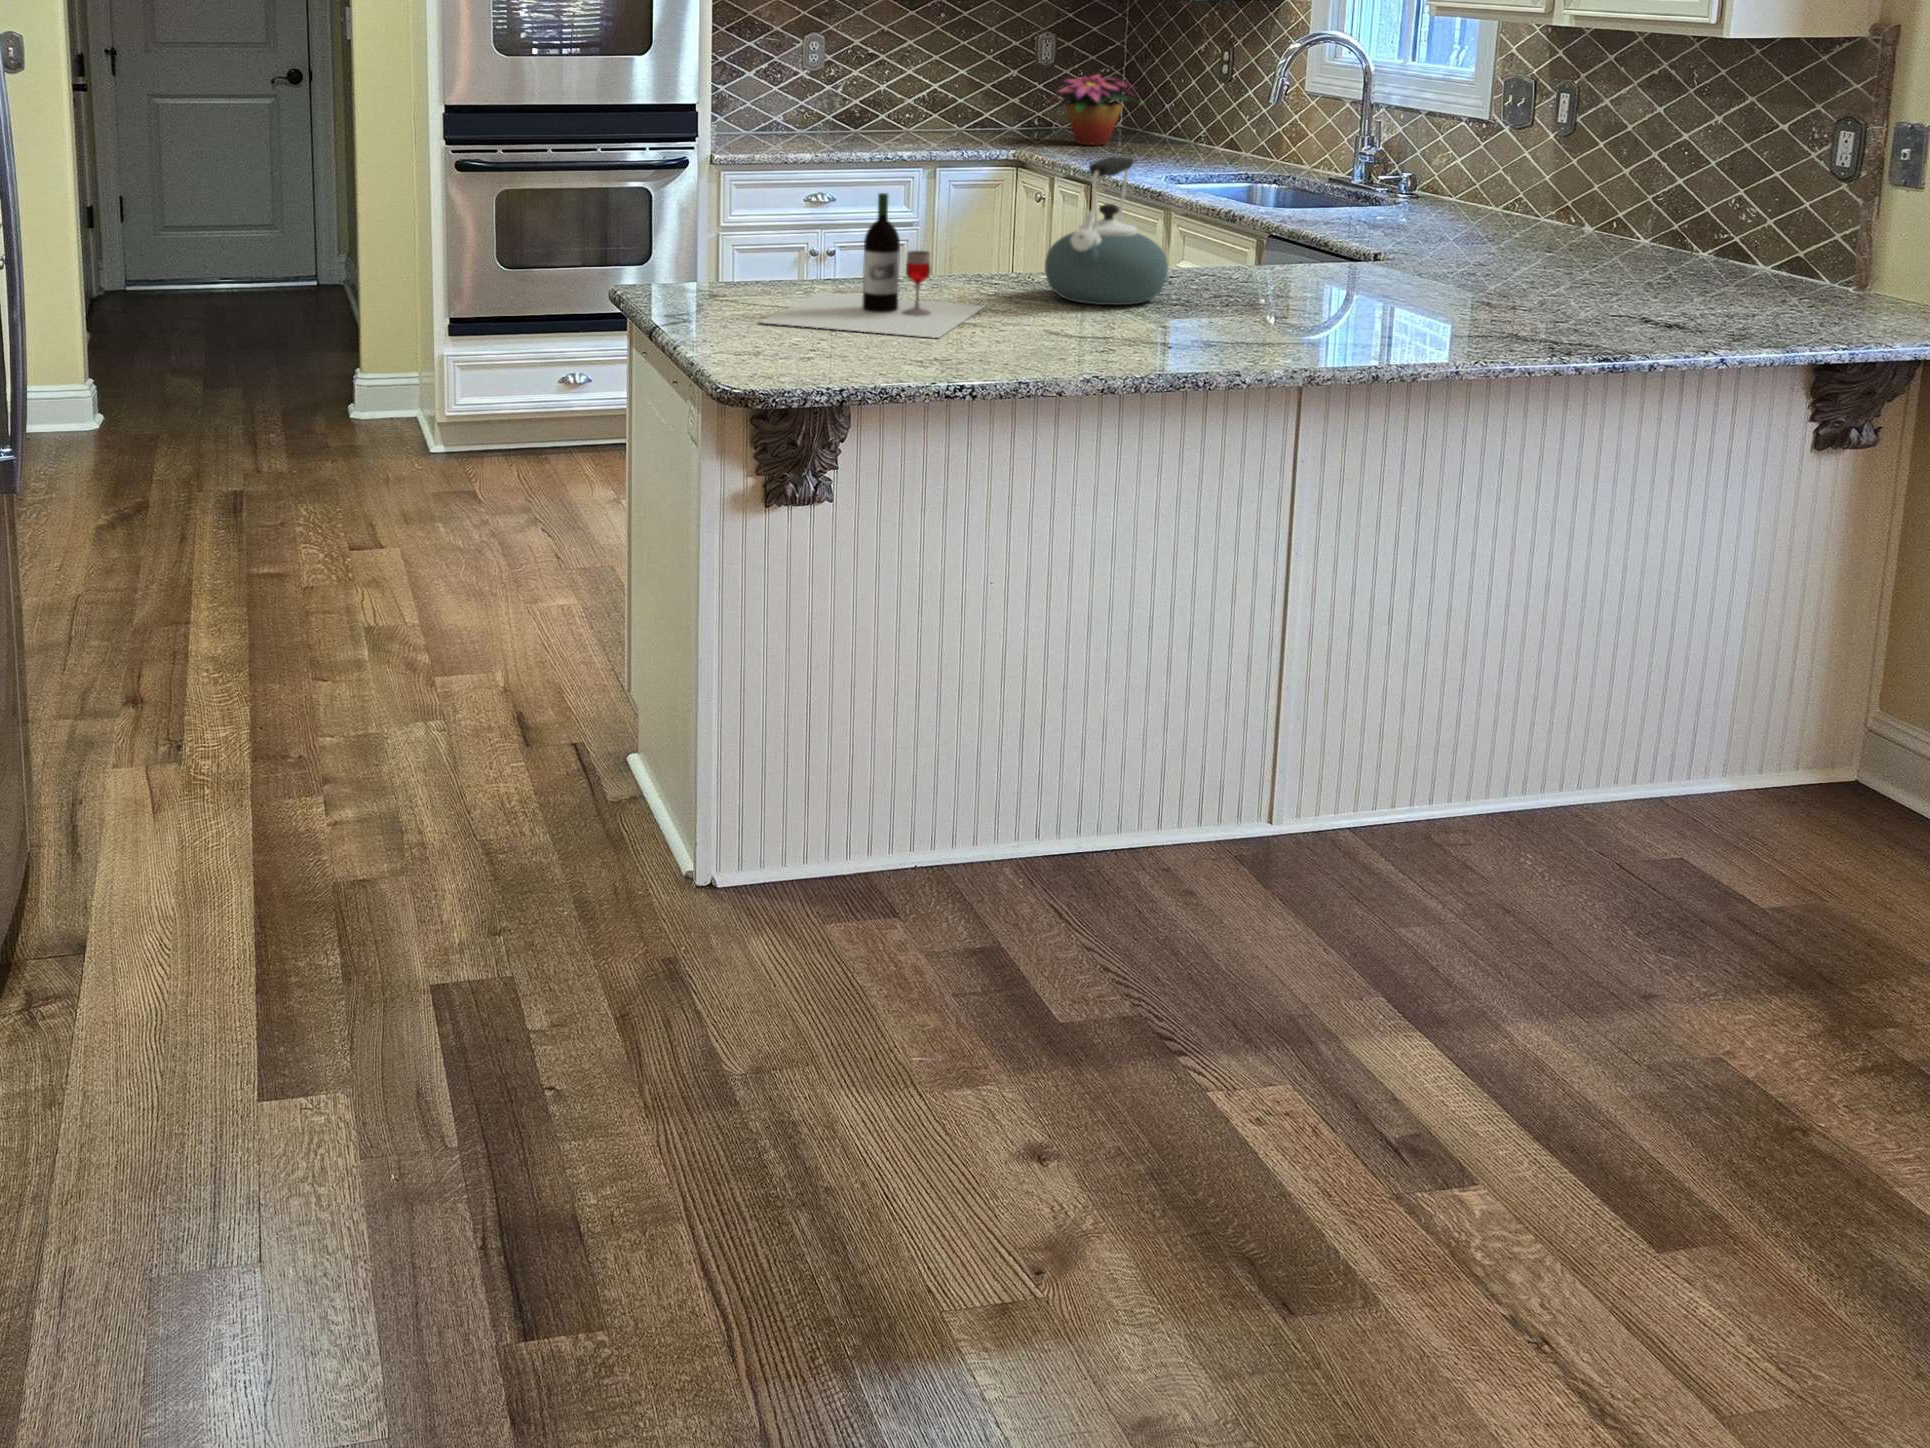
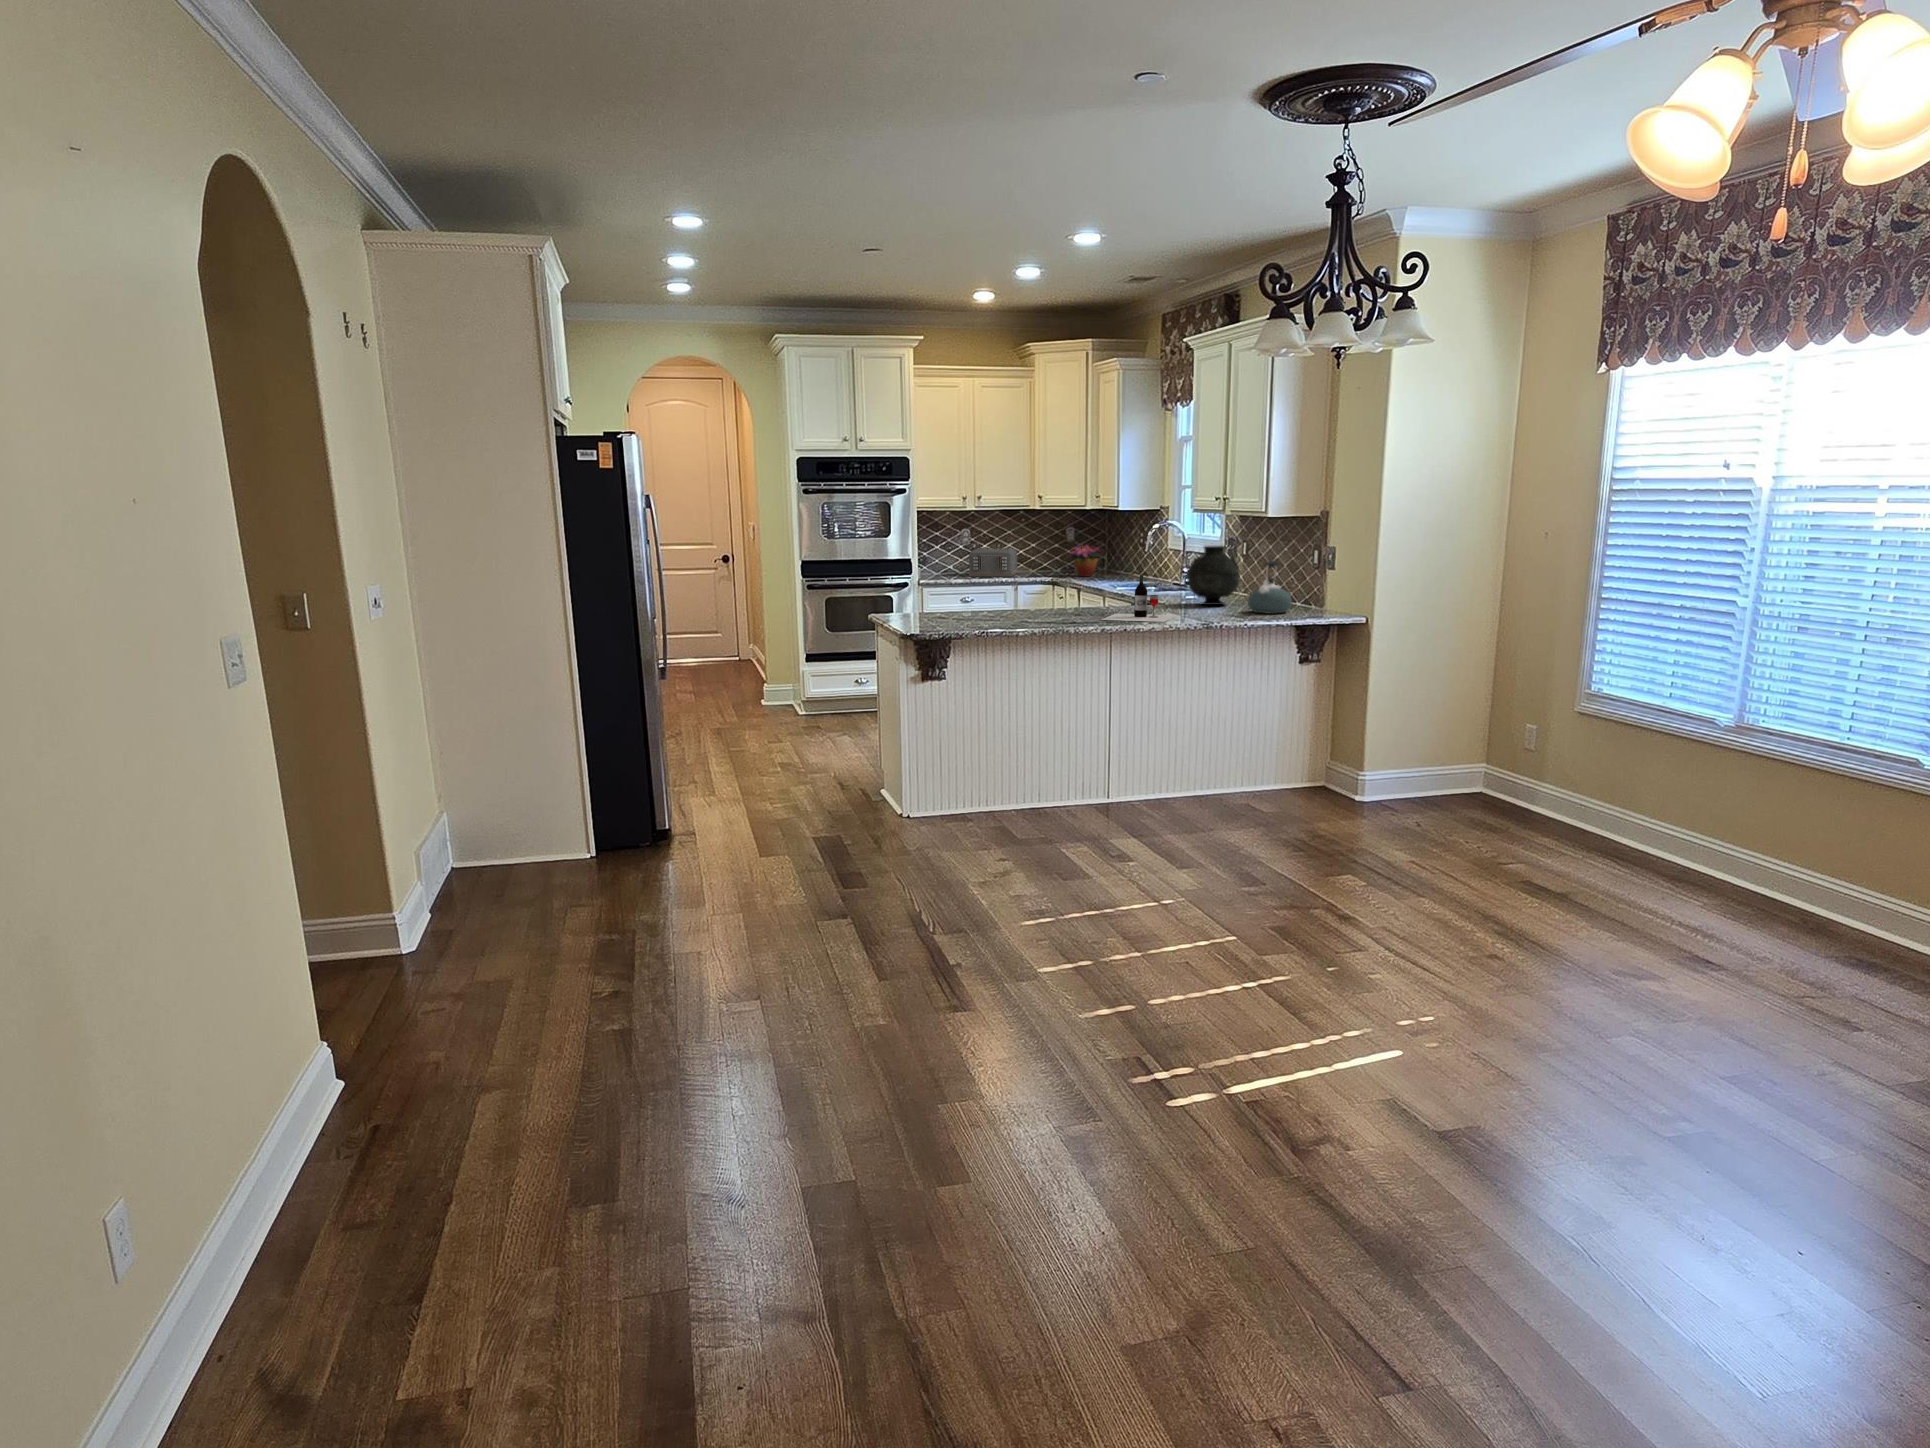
toaster: none [822,73,929,141] -> present [969,548,1018,577]
vase: none [1448,104,1599,263] -> present [1187,546,1240,605]
kettle: present [1045,157,1168,305] -> present [1248,561,1292,614]
wine bottle: present [761,193,984,338] -> present [1102,575,1176,622]

